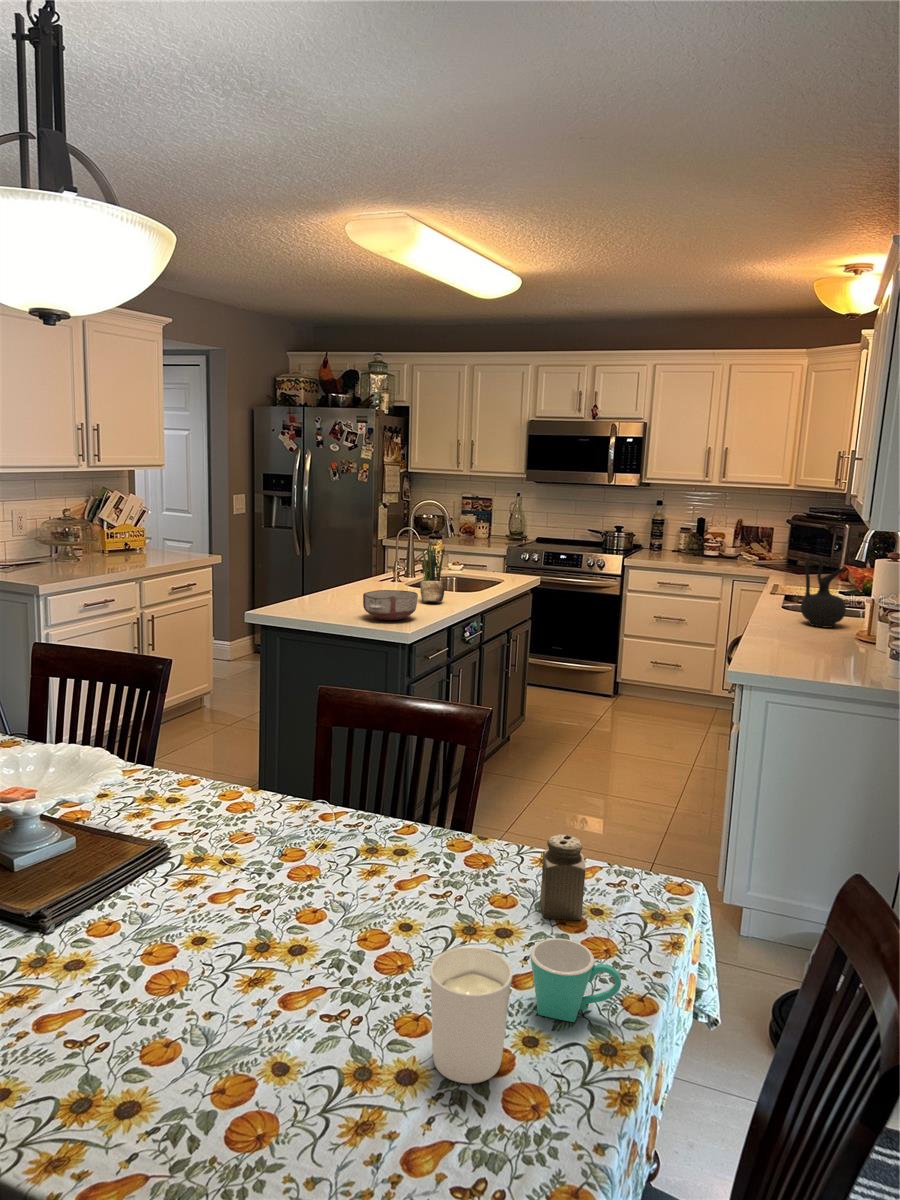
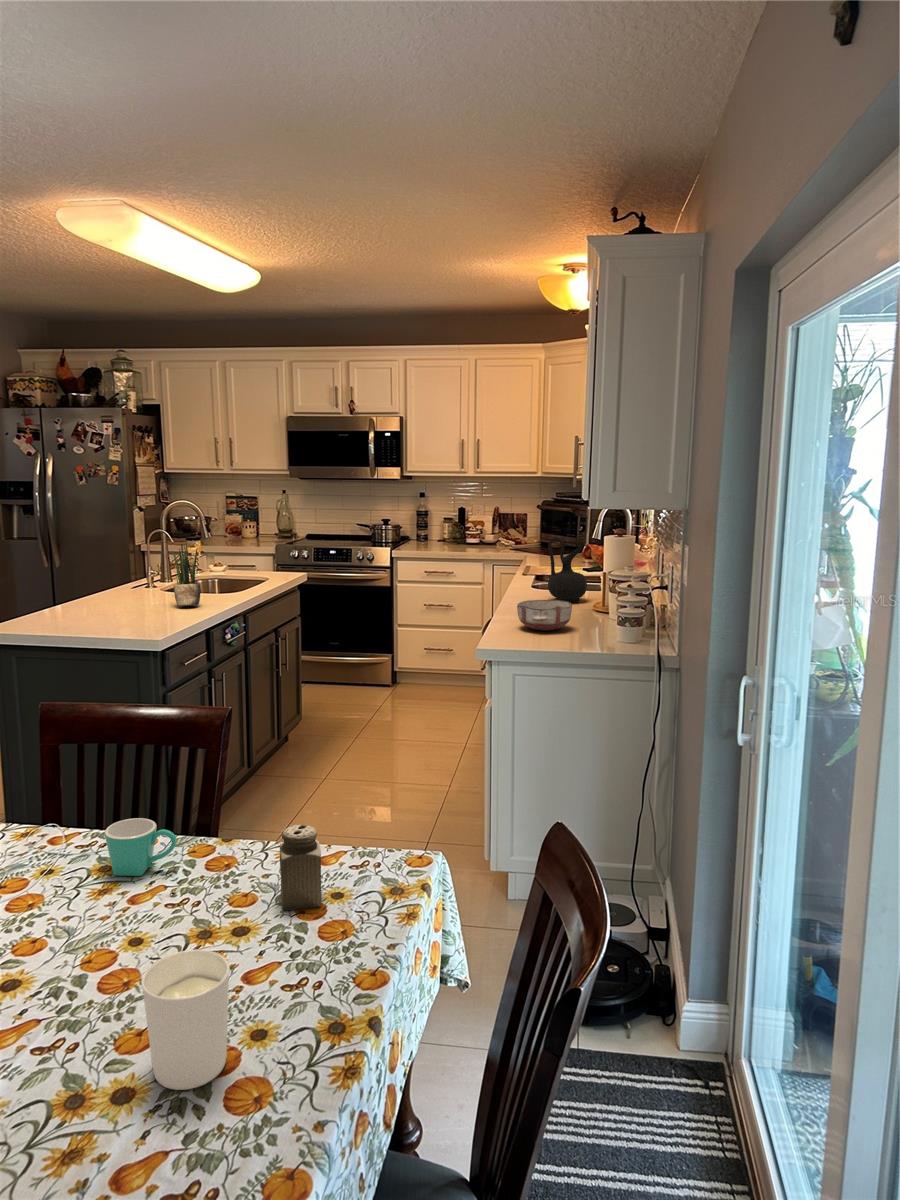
ceramic bowl: present [363,590,418,620] -> present [517,600,572,631]
mug: present [530,938,621,1022] -> present [105,818,177,876]

